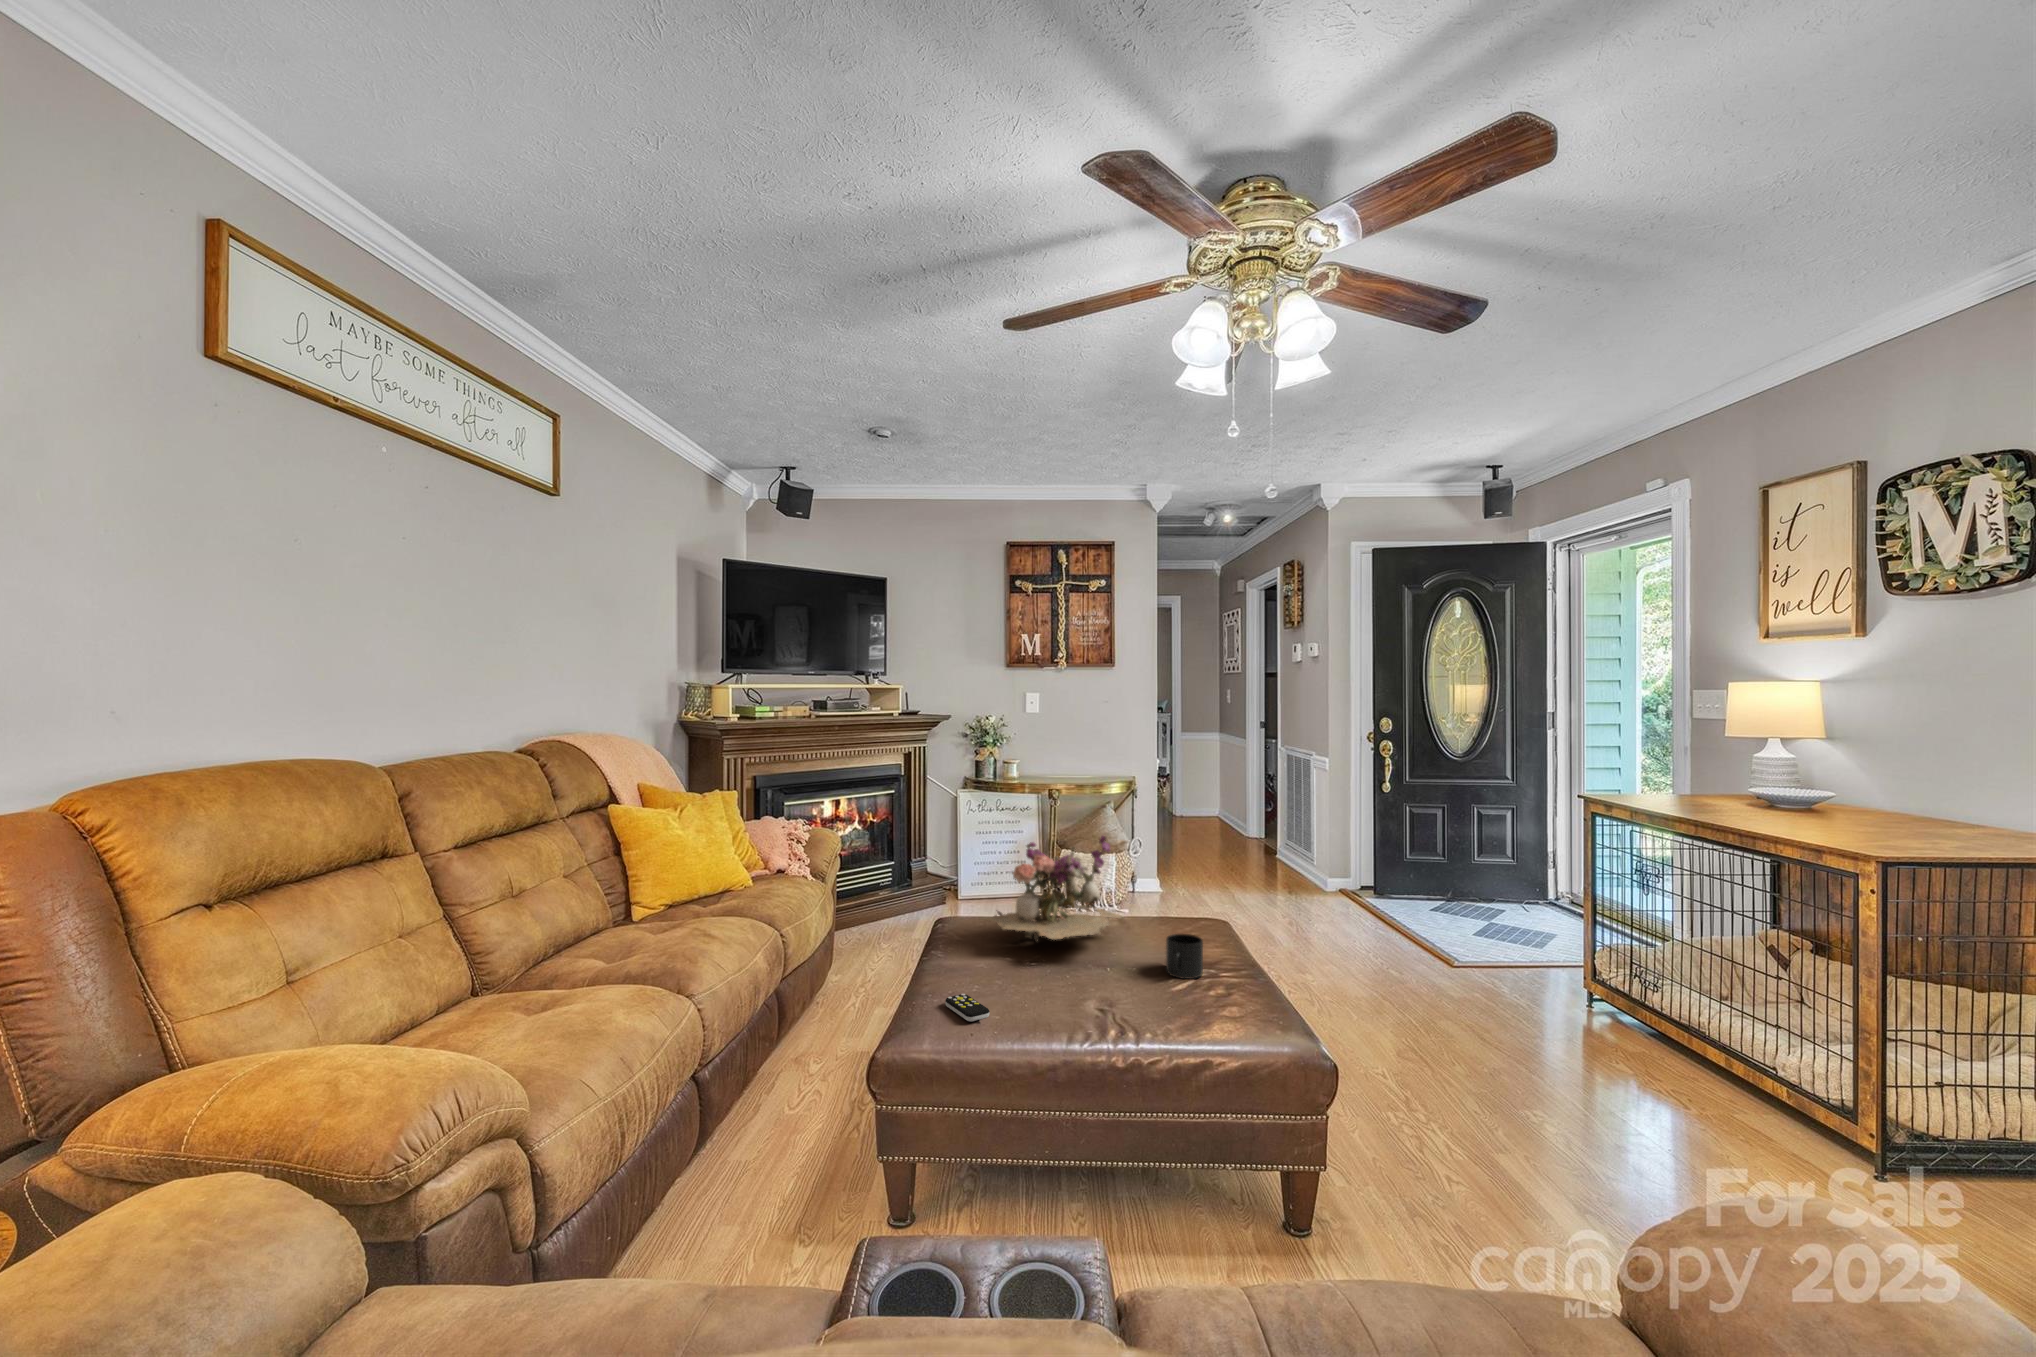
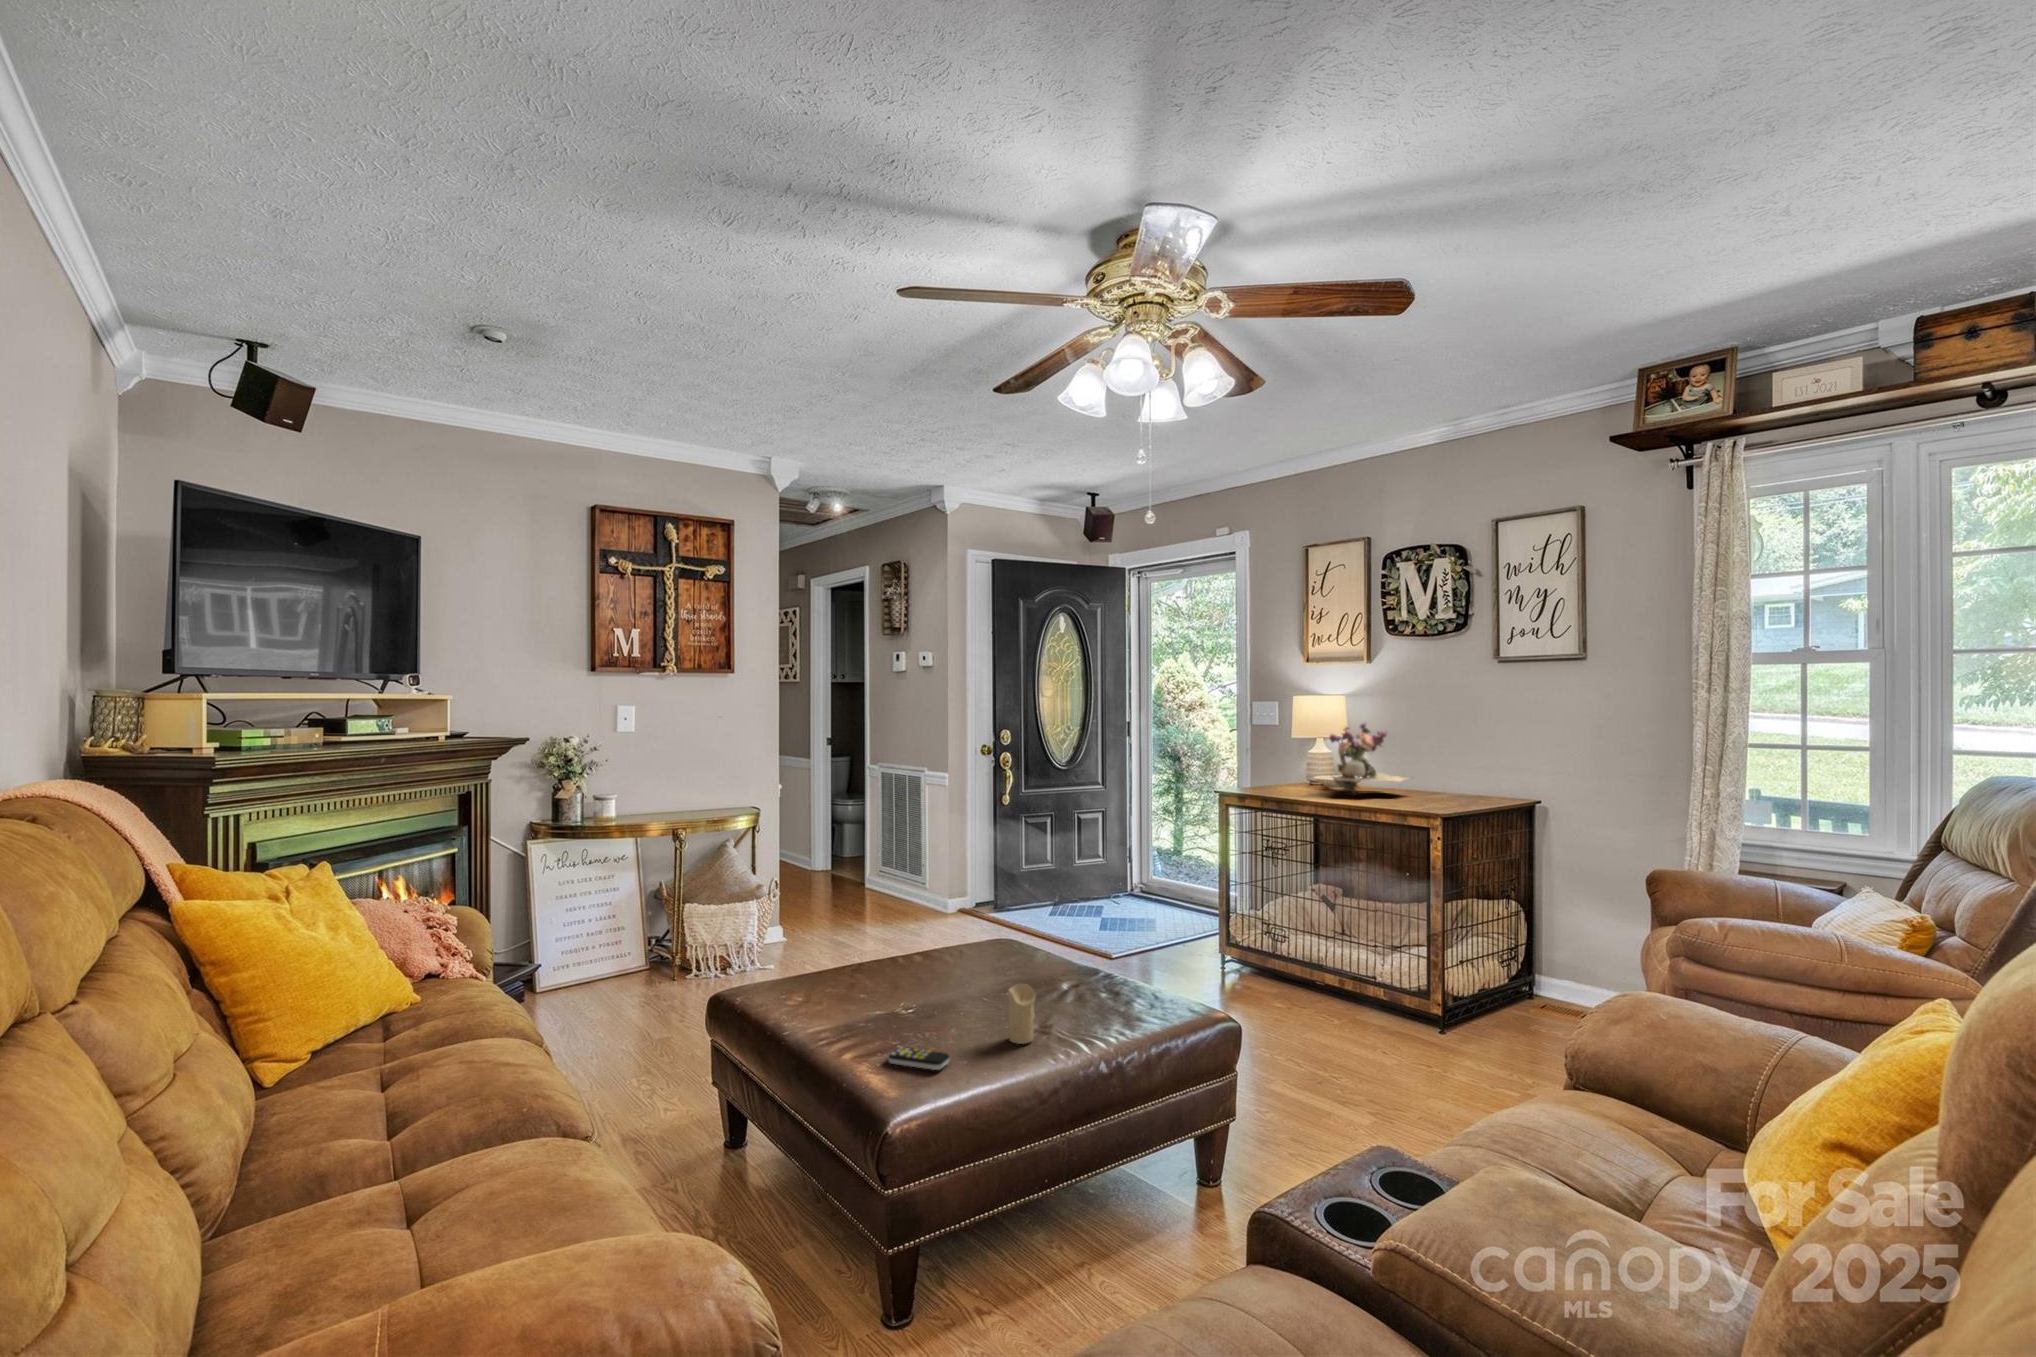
flower arrangement: present [989,835,1122,940] -> present [1329,723,1411,793]
mug: present [1166,934,1203,979] -> none [1040,946,1076,989]
candle: none [1060,961,1086,1020] -> present [1008,984,1035,1044]

